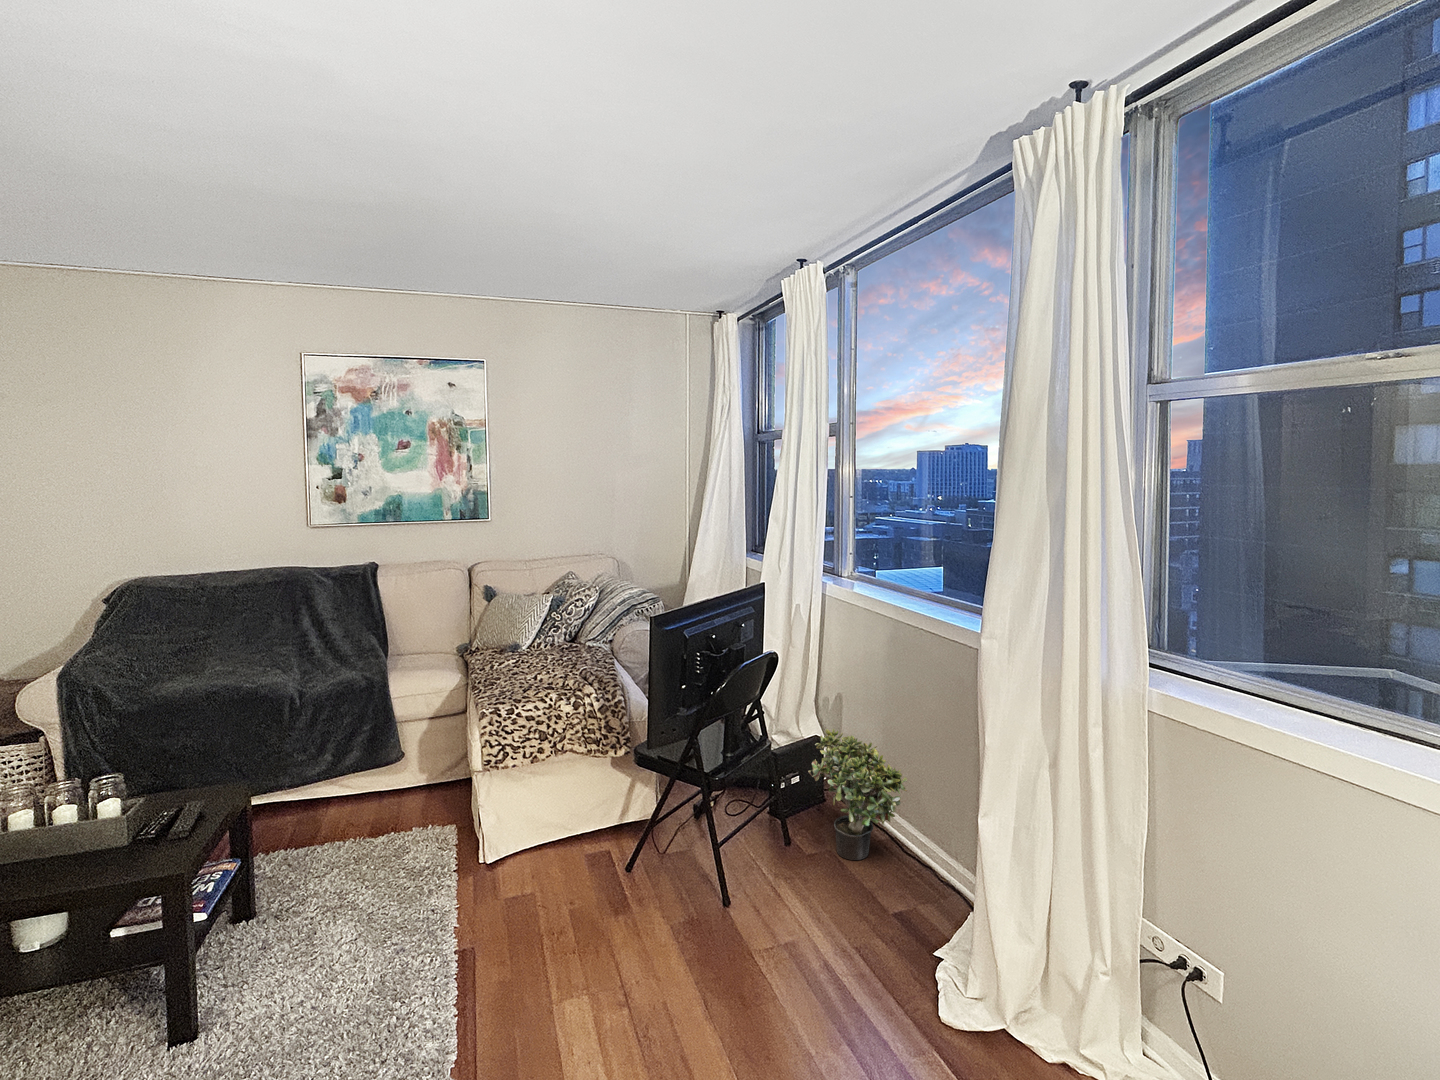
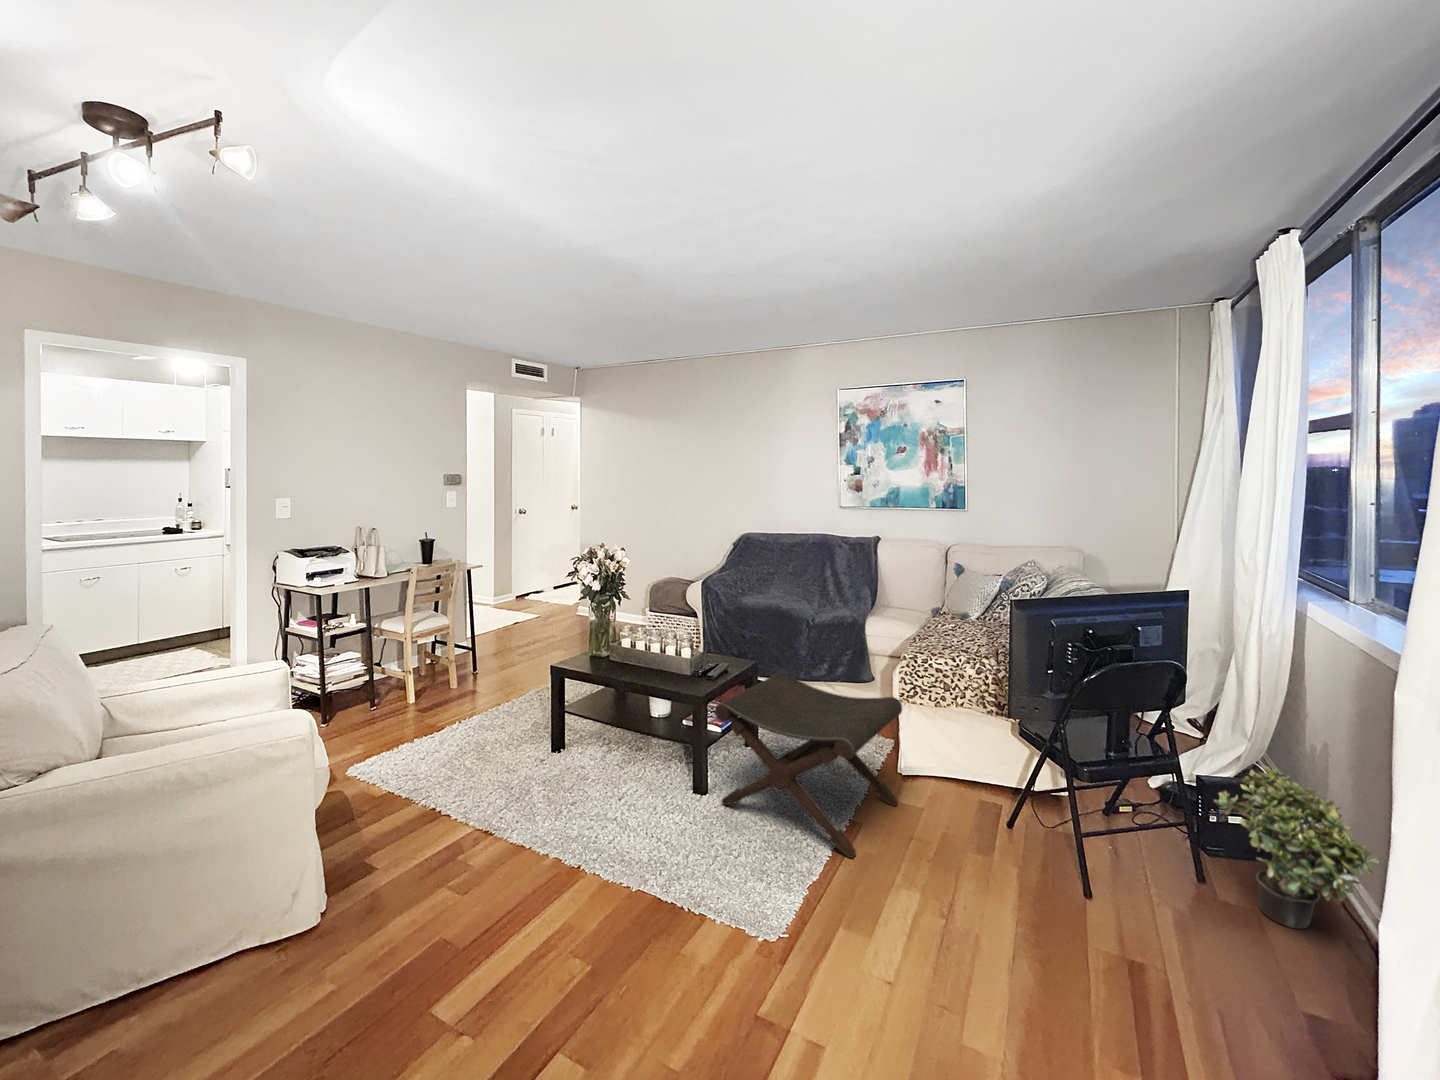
footstool: none [217,765,510,1033] -> present [715,672,902,858]

